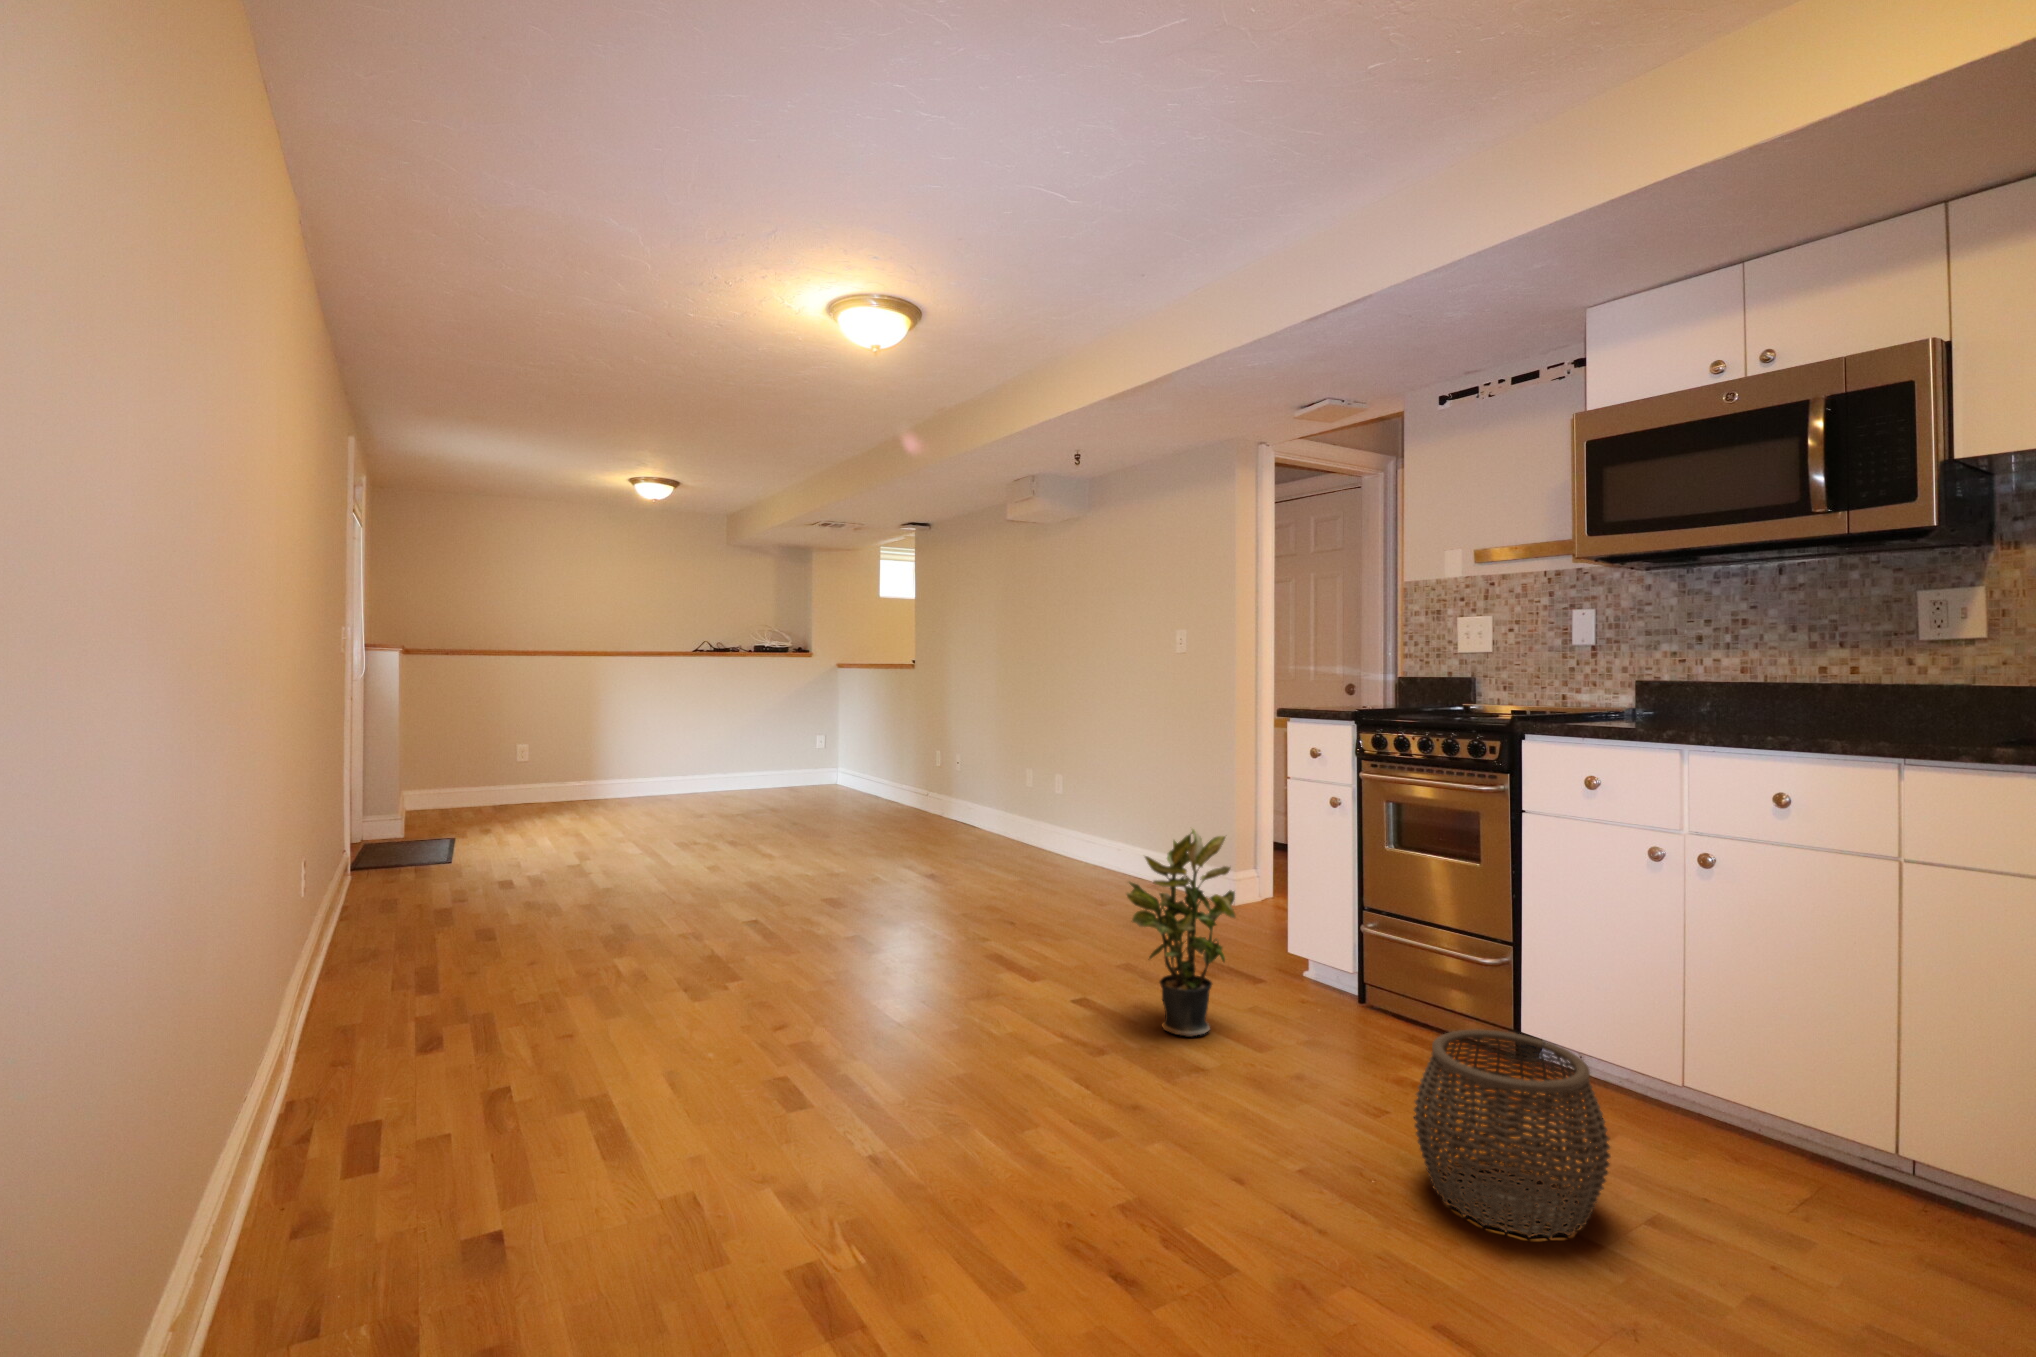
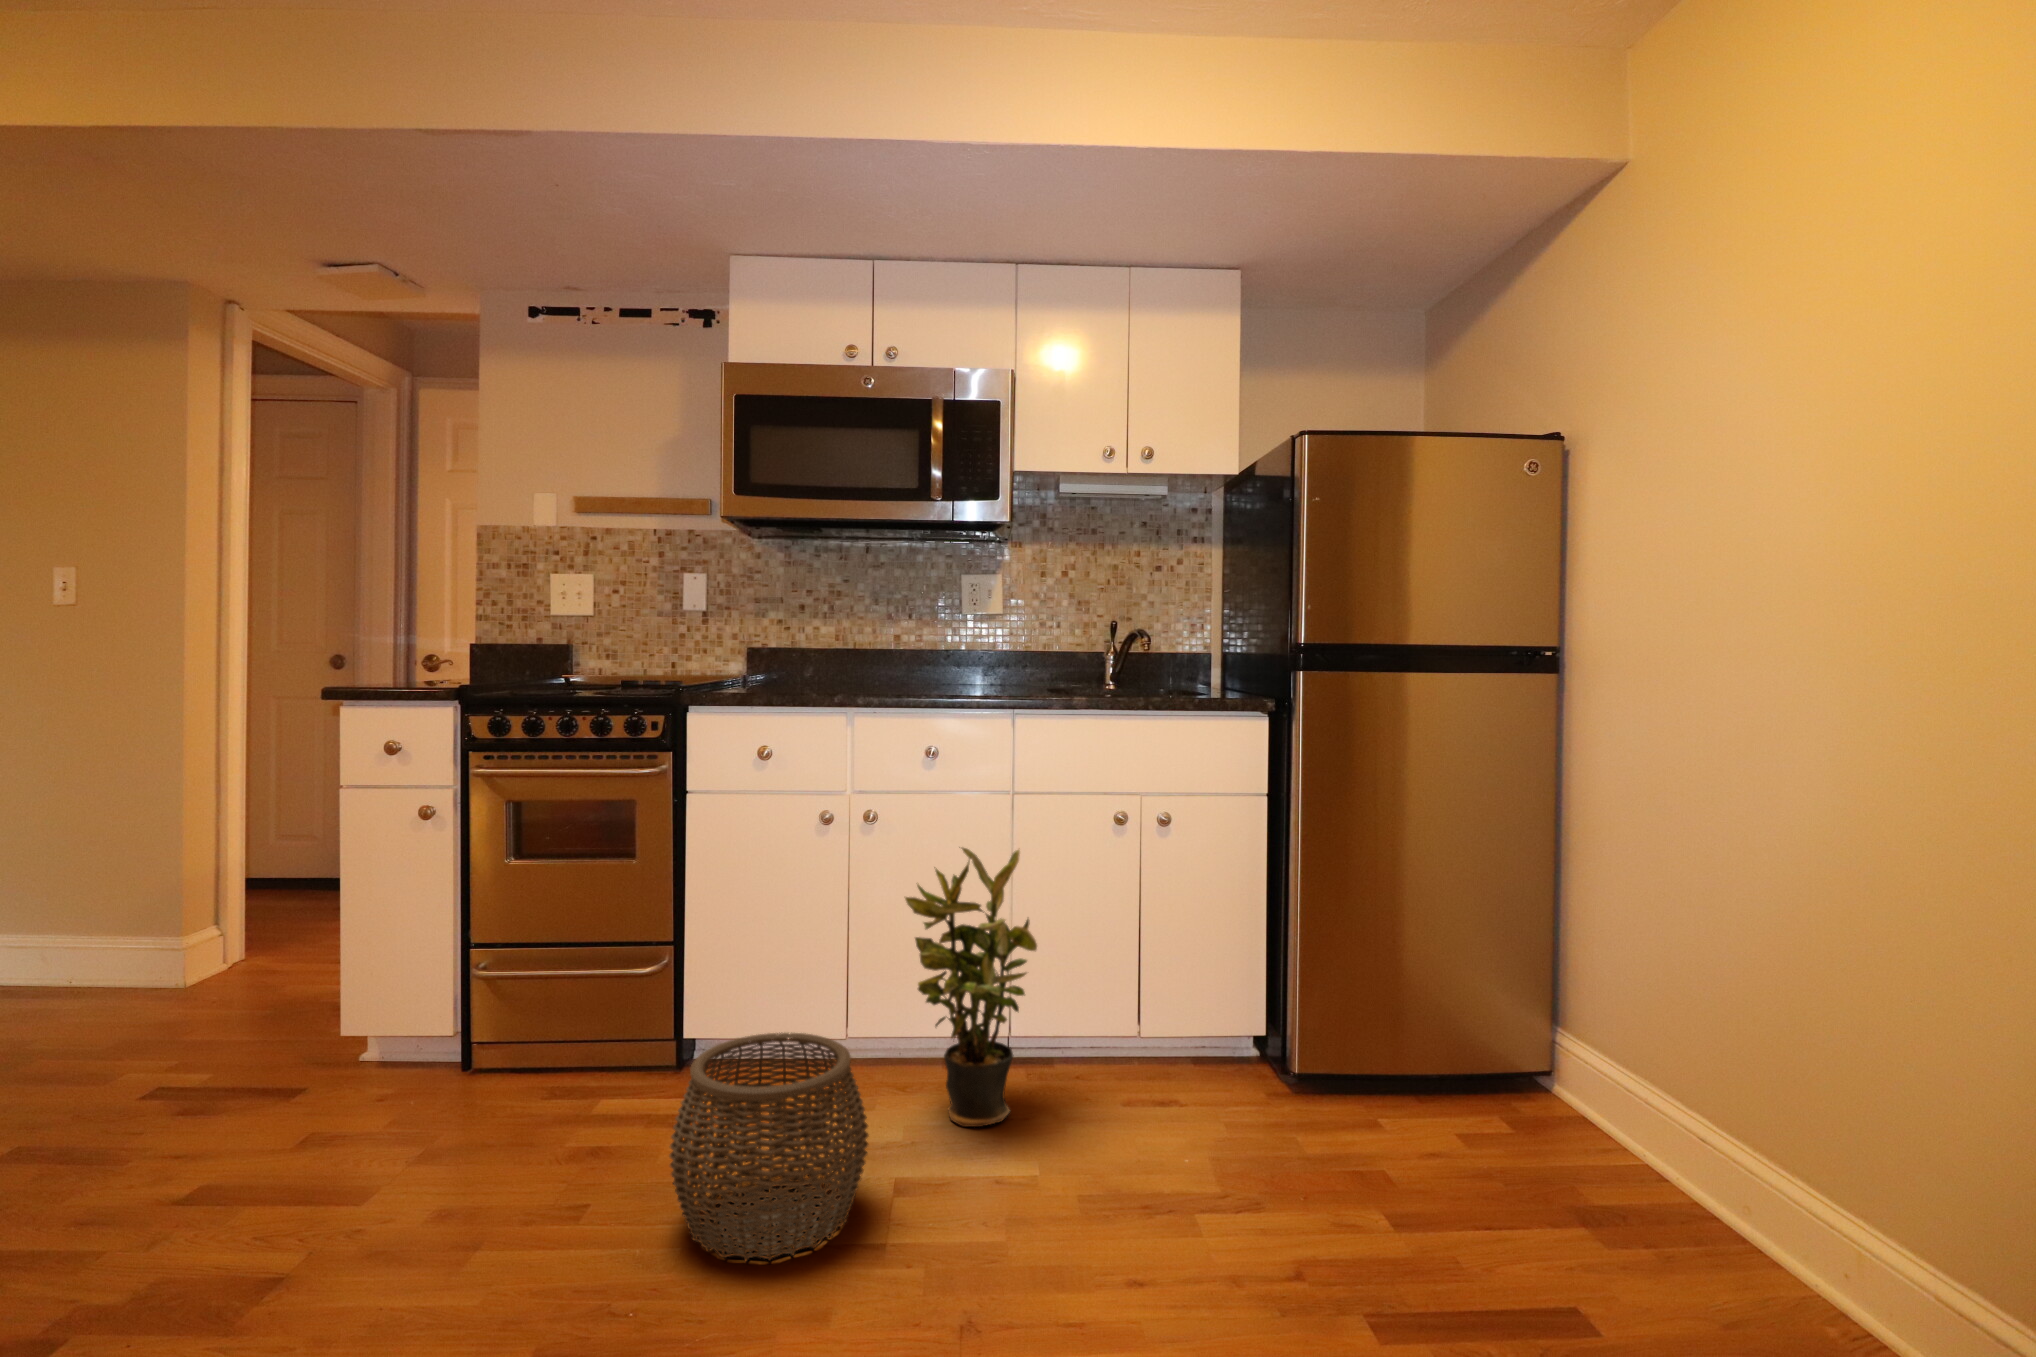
potted plant: present [1127,829,1236,1037] -> present [905,848,1037,1127]

